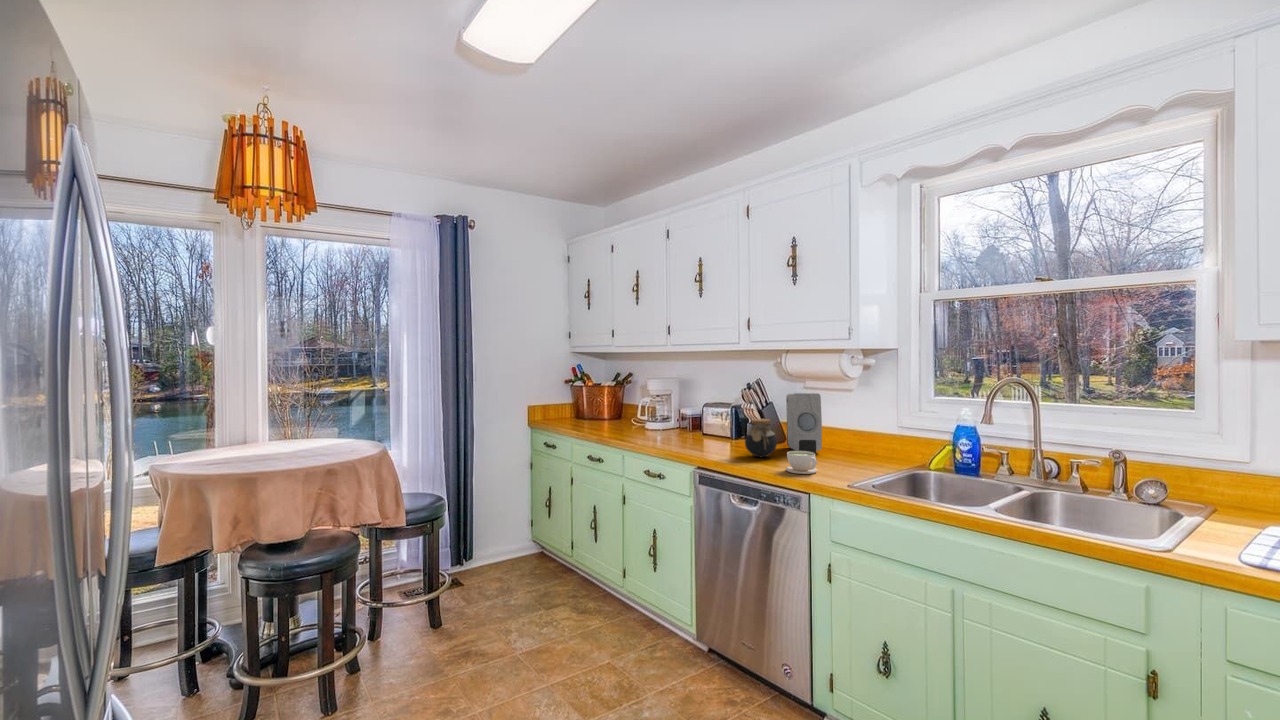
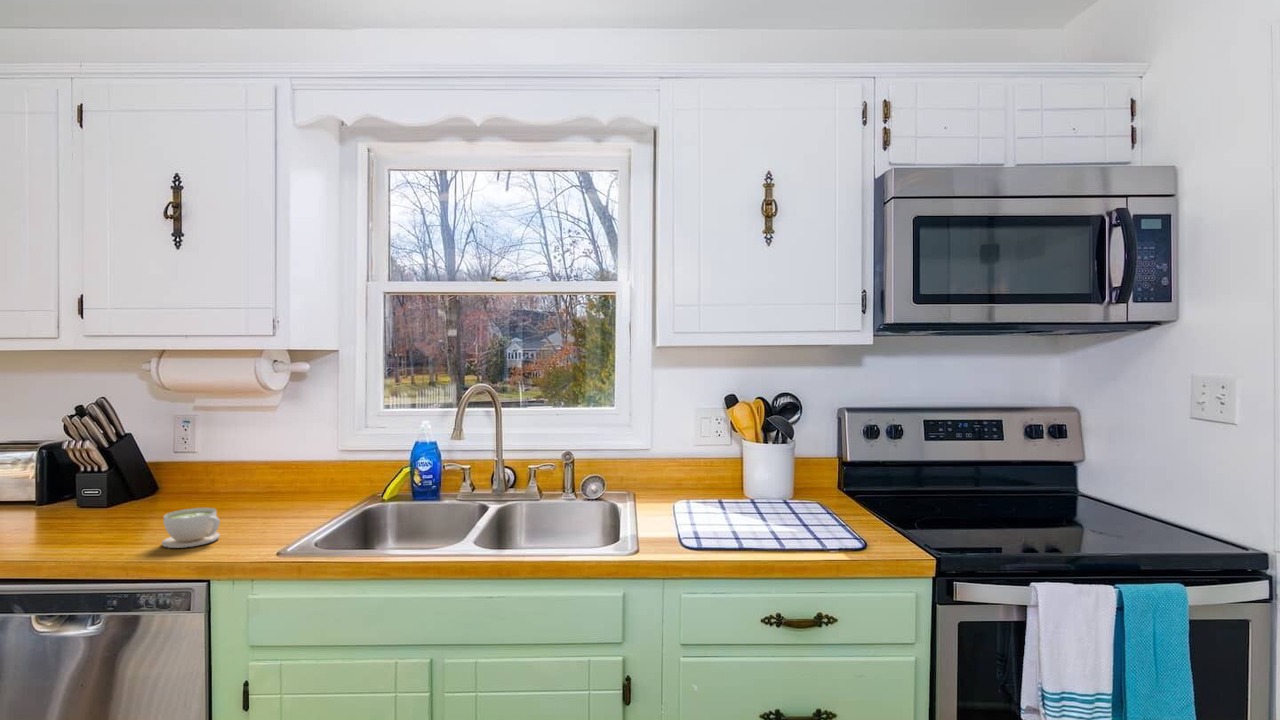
soap dispenser: present [786,393,822,453] -> none [161,415,225,511]
jar: present [745,419,777,457] -> none [74,464,143,531]

